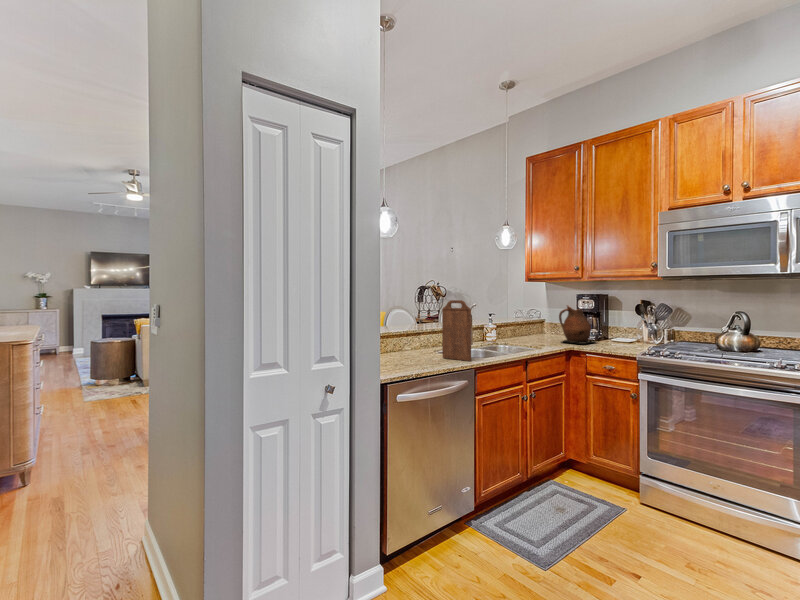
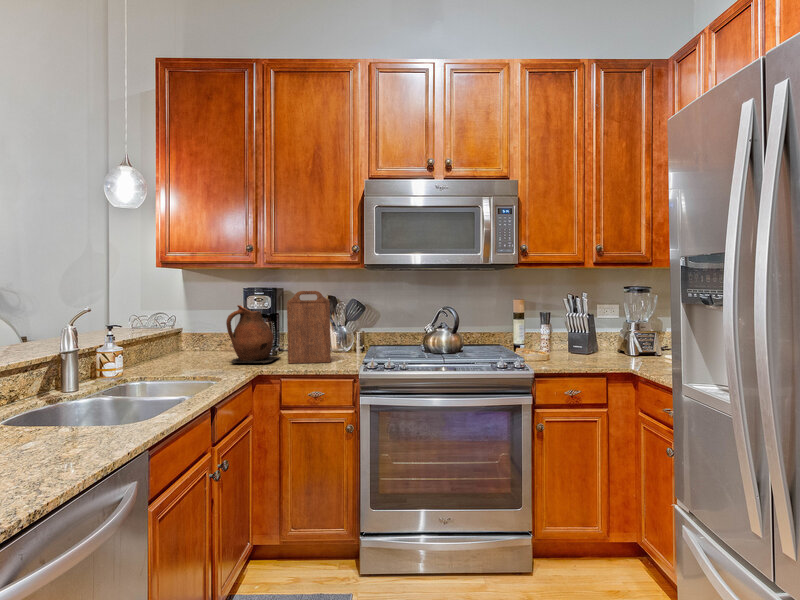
cutting board: present [442,300,471,361] -> present [287,291,331,364]

